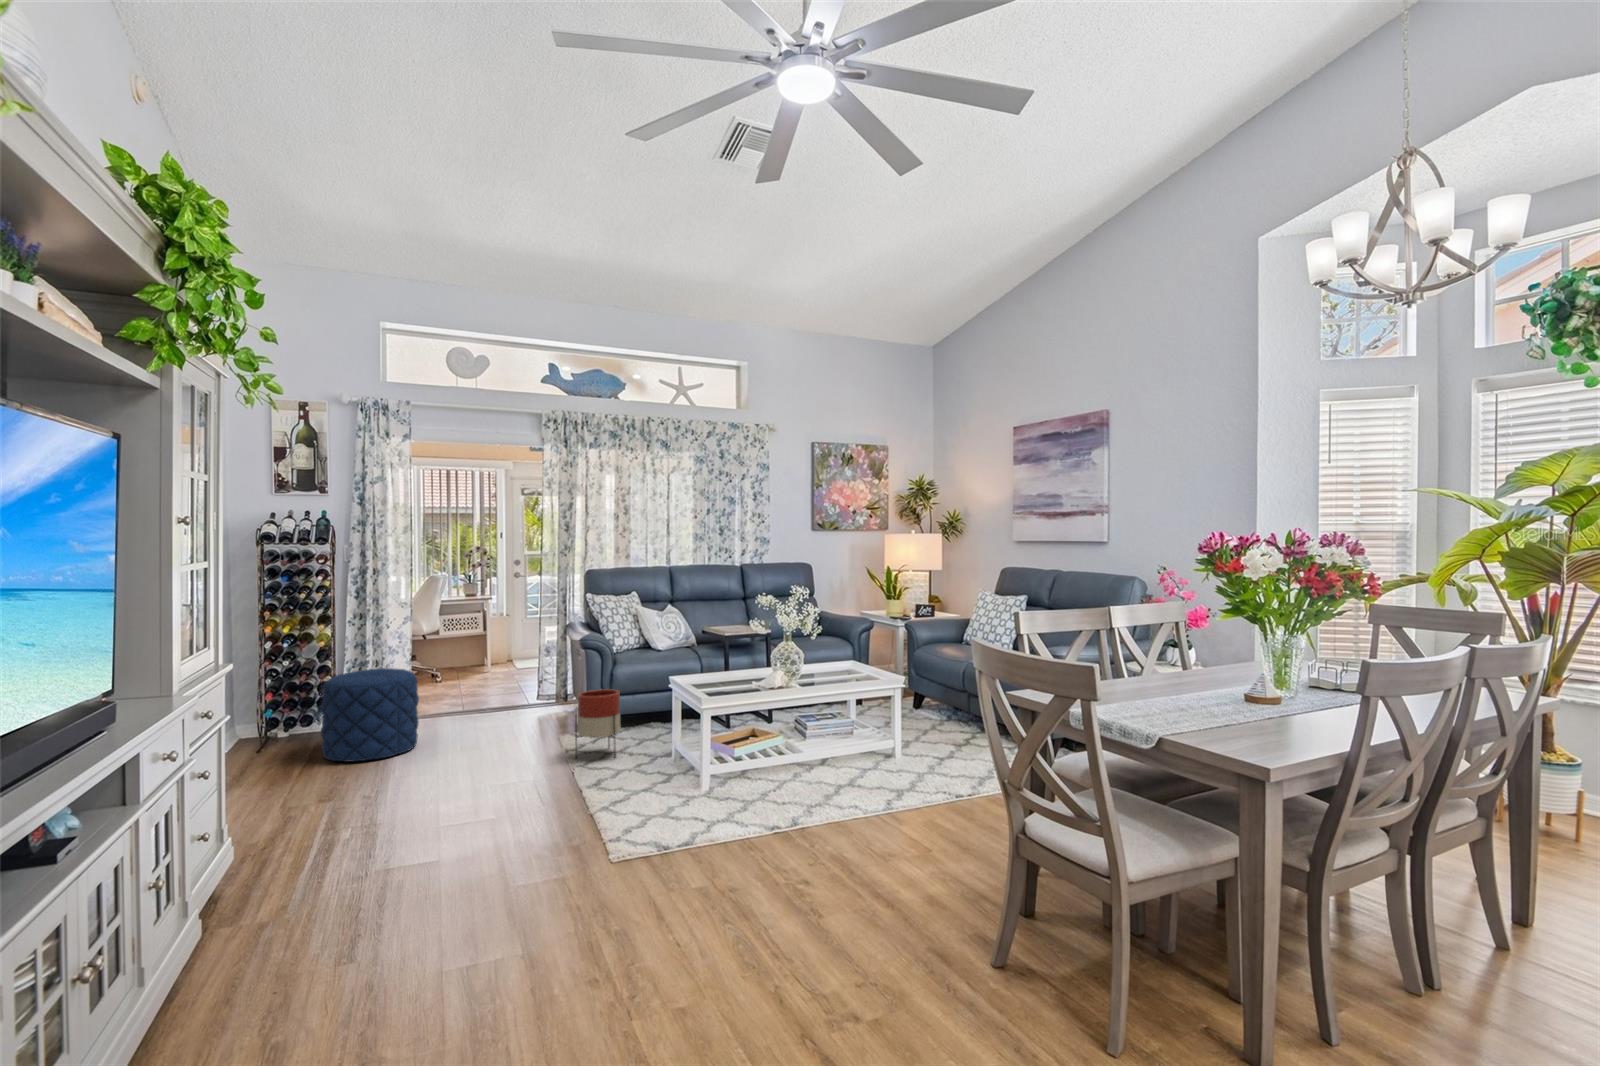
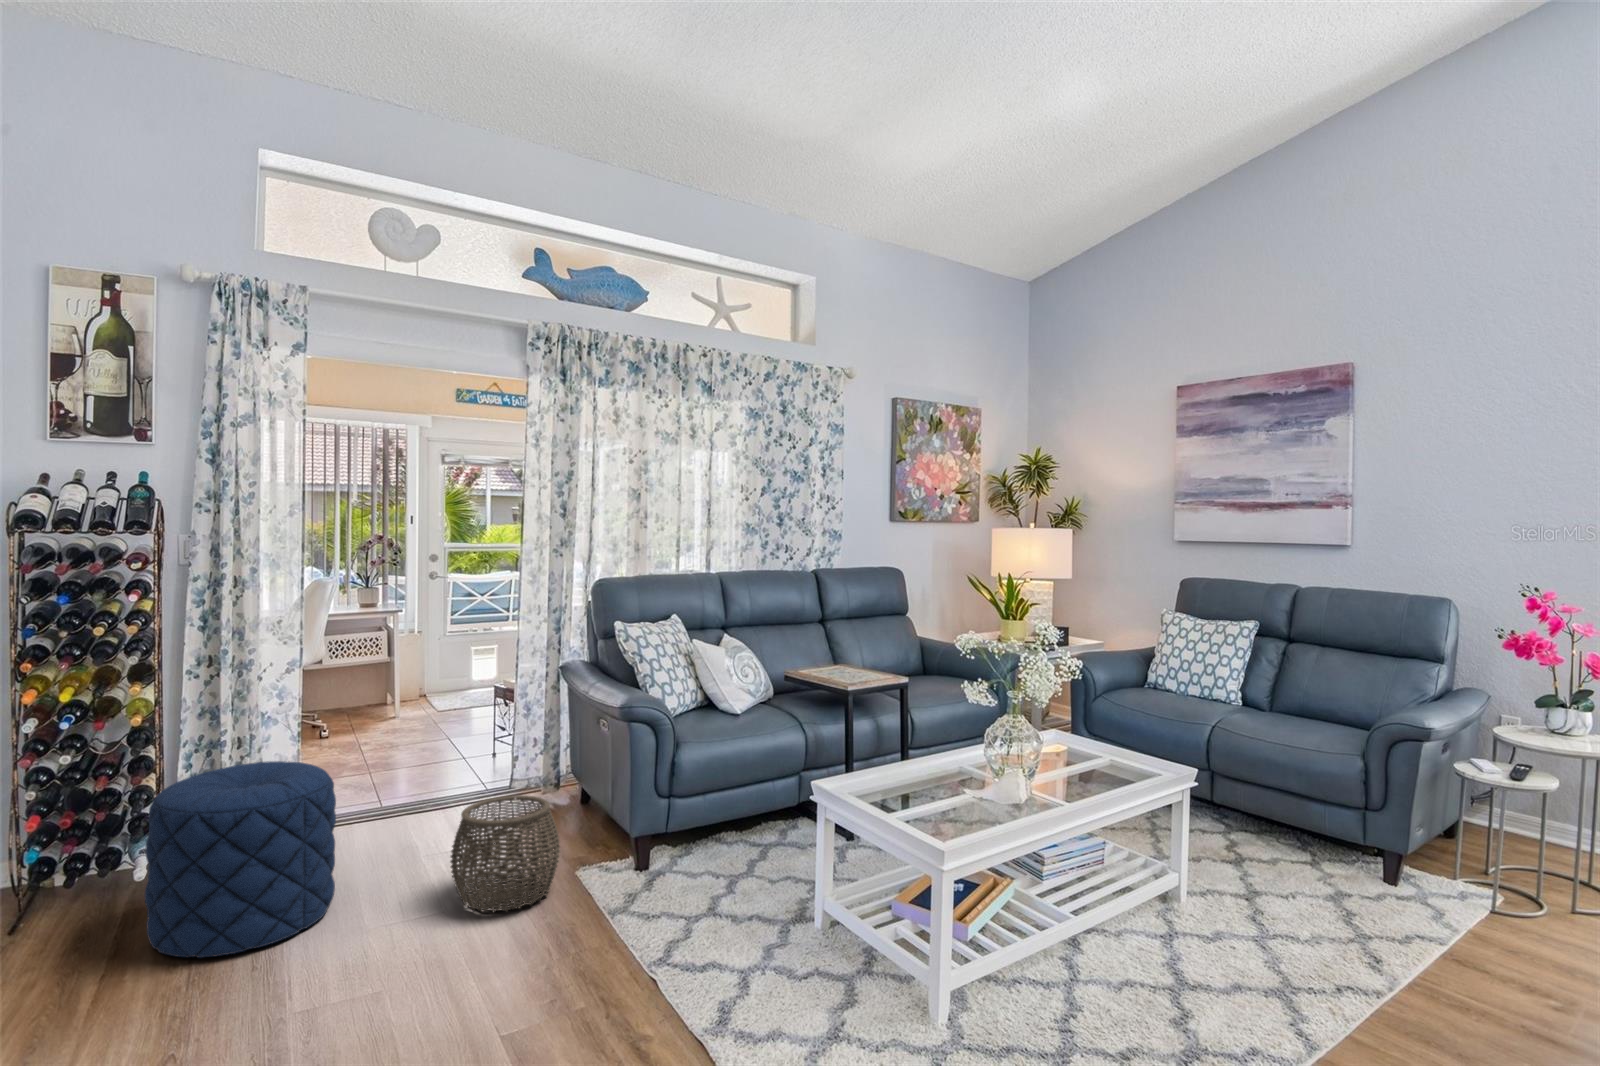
planter: present [575,689,621,758] -> none [648,795,723,926]
woven basket: none [476,691,540,751] -> present [450,795,560,912]

